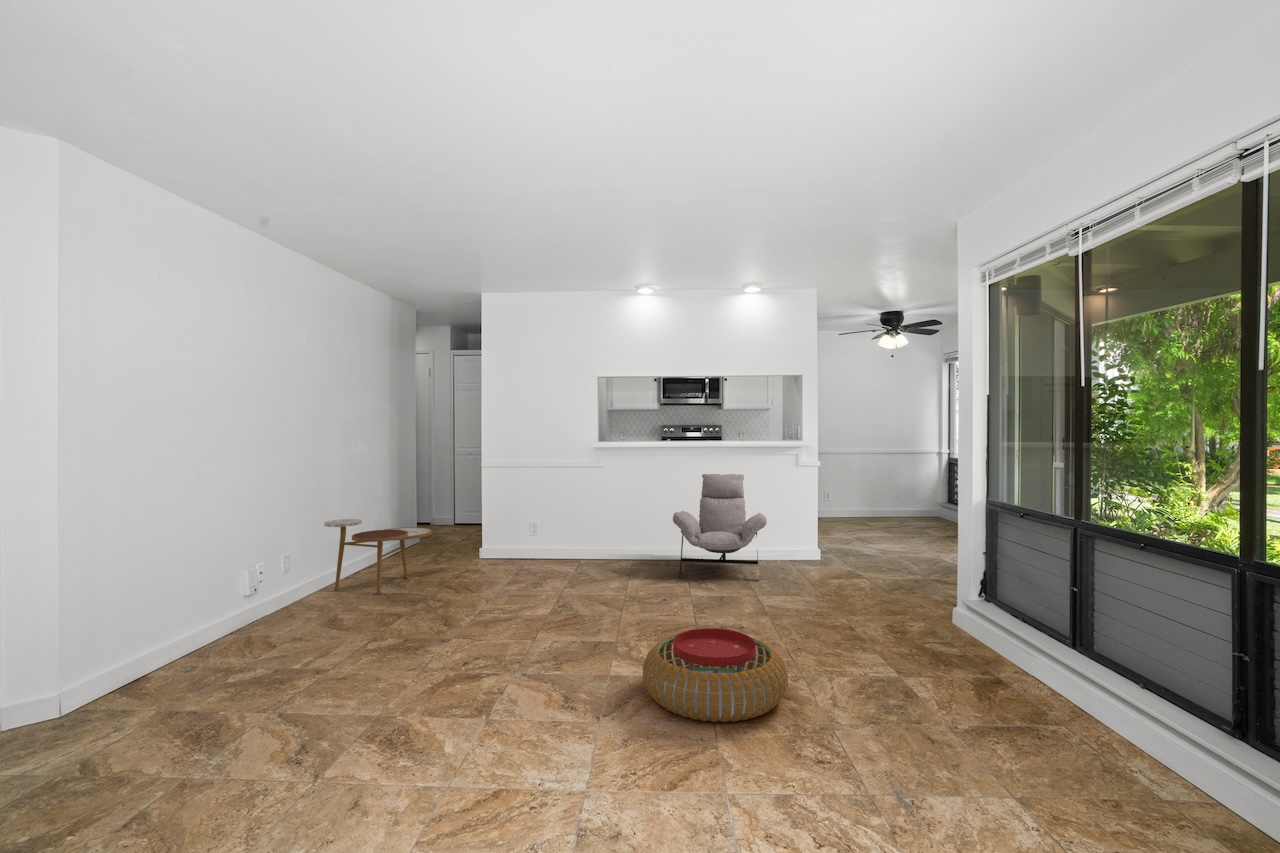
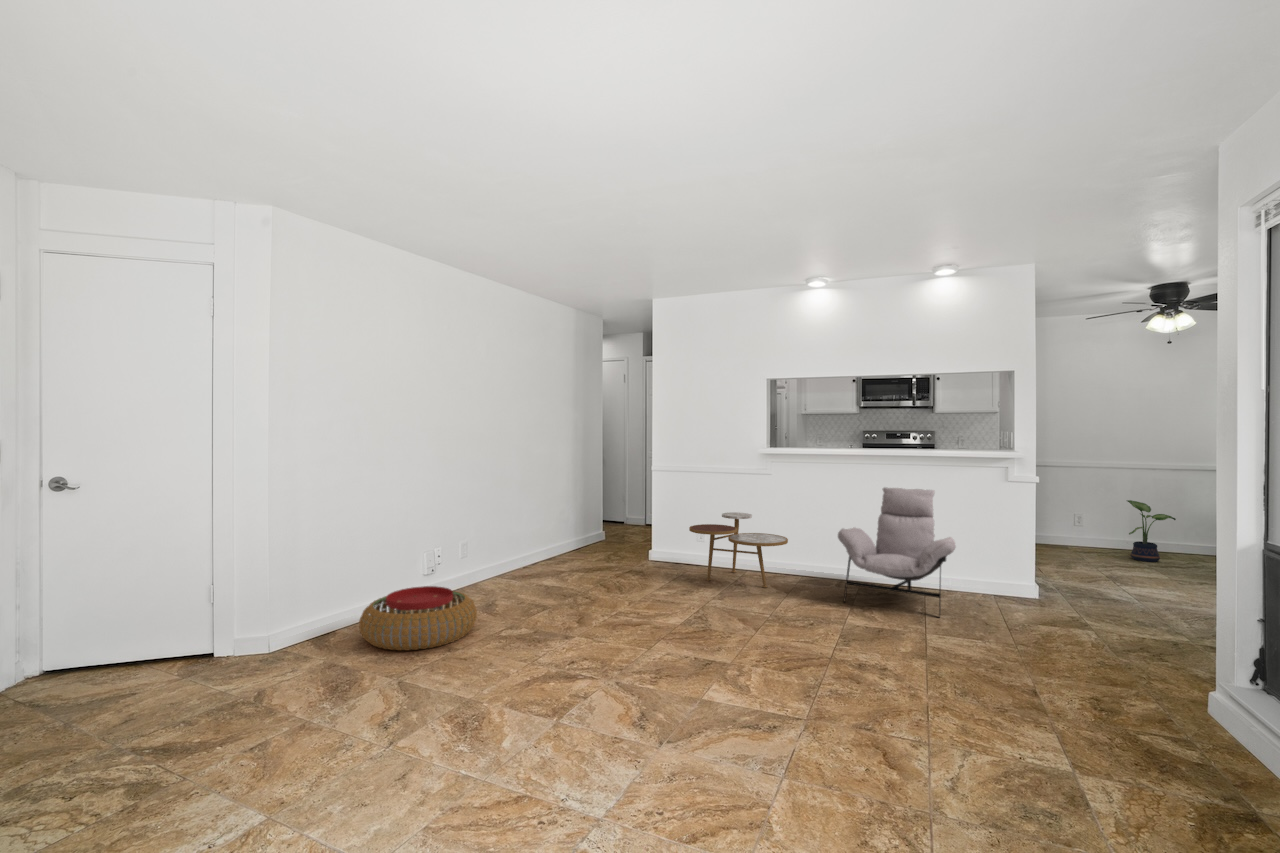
potted plant: none [856,476,889,523] -> present [1127,500,1176,562]
side table: present [324,519,432,594] -> present [689,512,788,588]
pouf: present [643,628,788,722] -> present [359,586,477,650]

